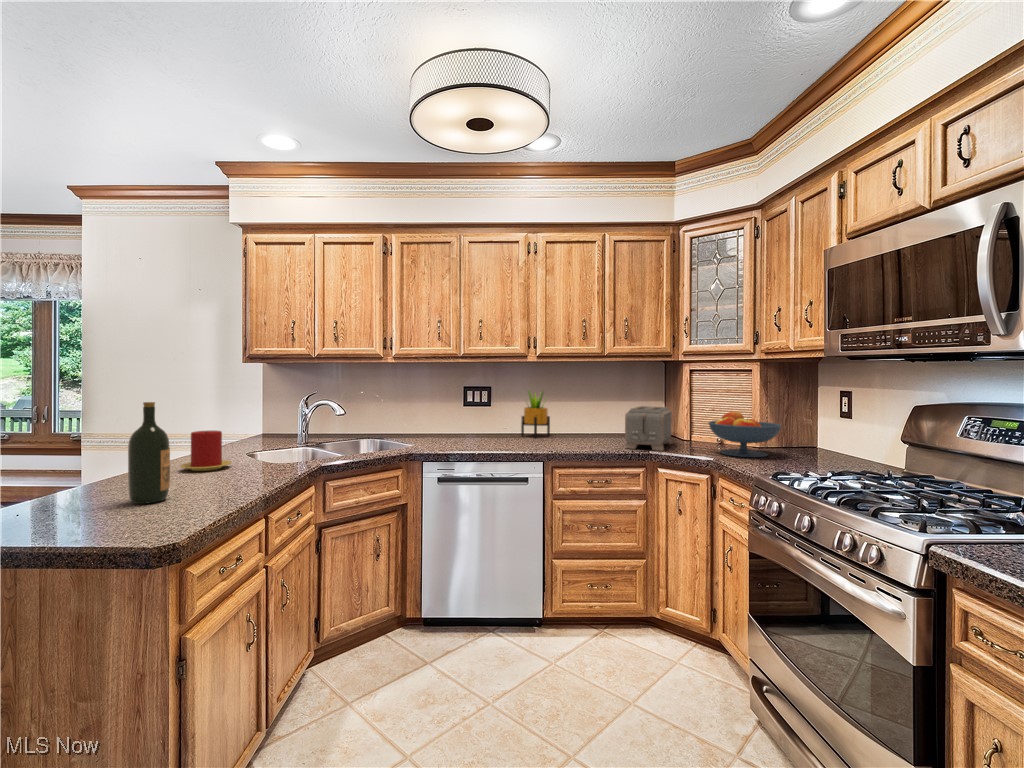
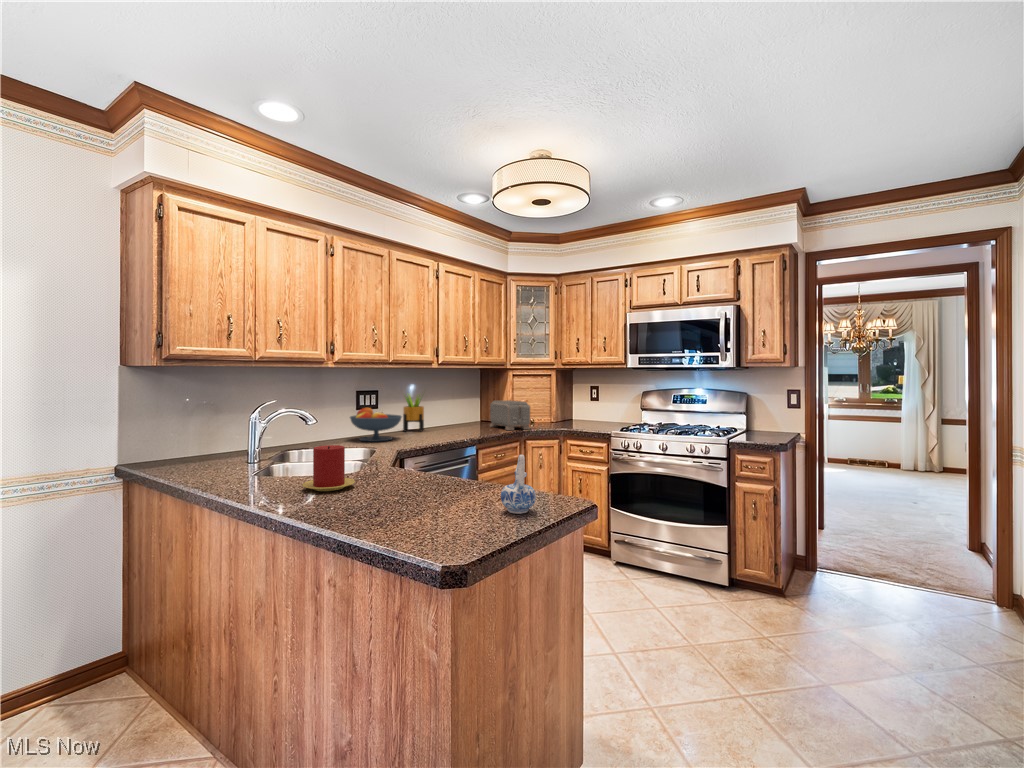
wine bottle: present [128,402,170,504] -> none [447,411,478,505]
fruit bowl: present [709,412,782,457] -> present [350,408,402,441]
ceramic pitcher: none [75,454,128,524] -> present [501,455,536,514]

